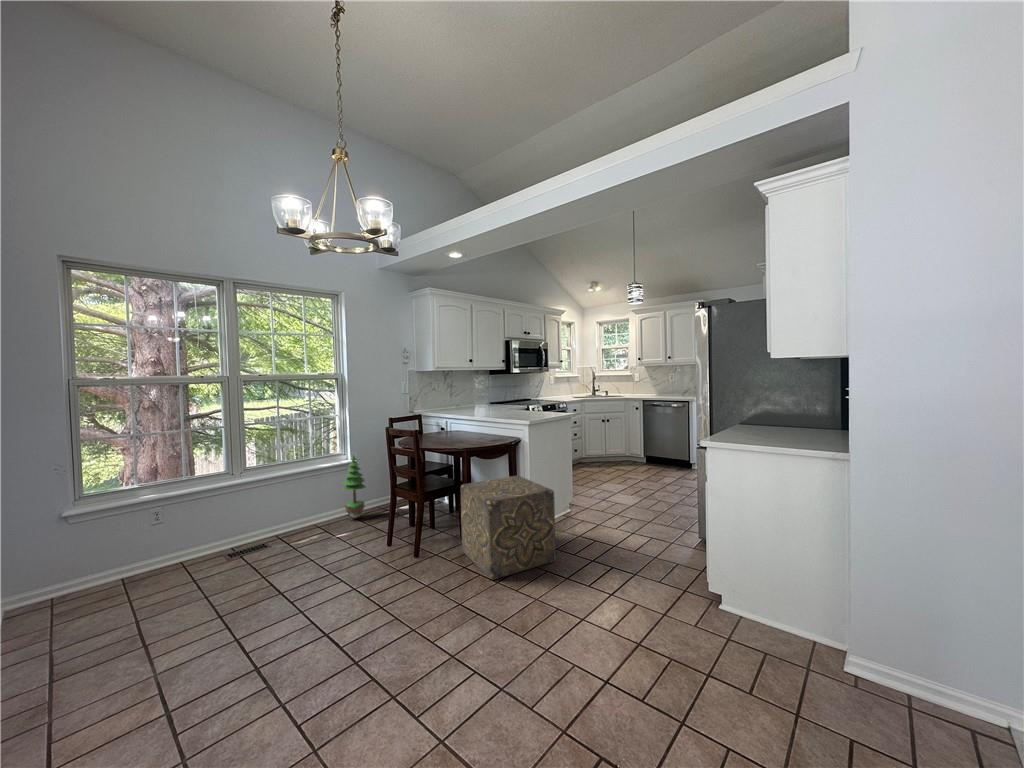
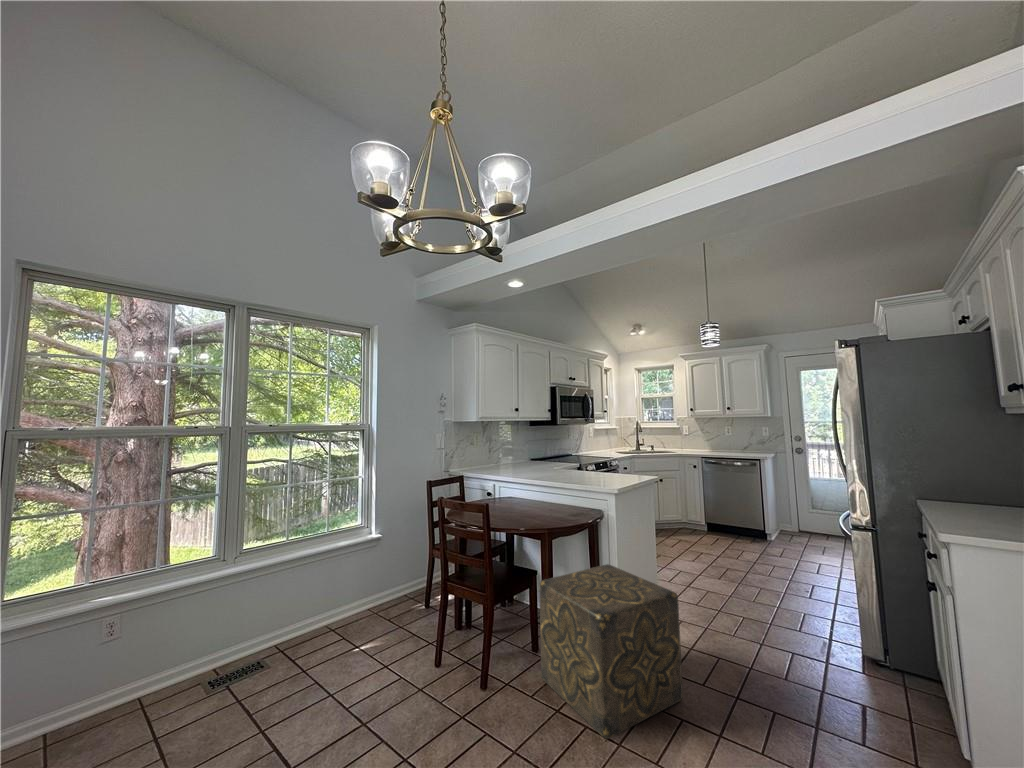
potted tree: present [343,455,366,518] -> none [363,529,395,616]

